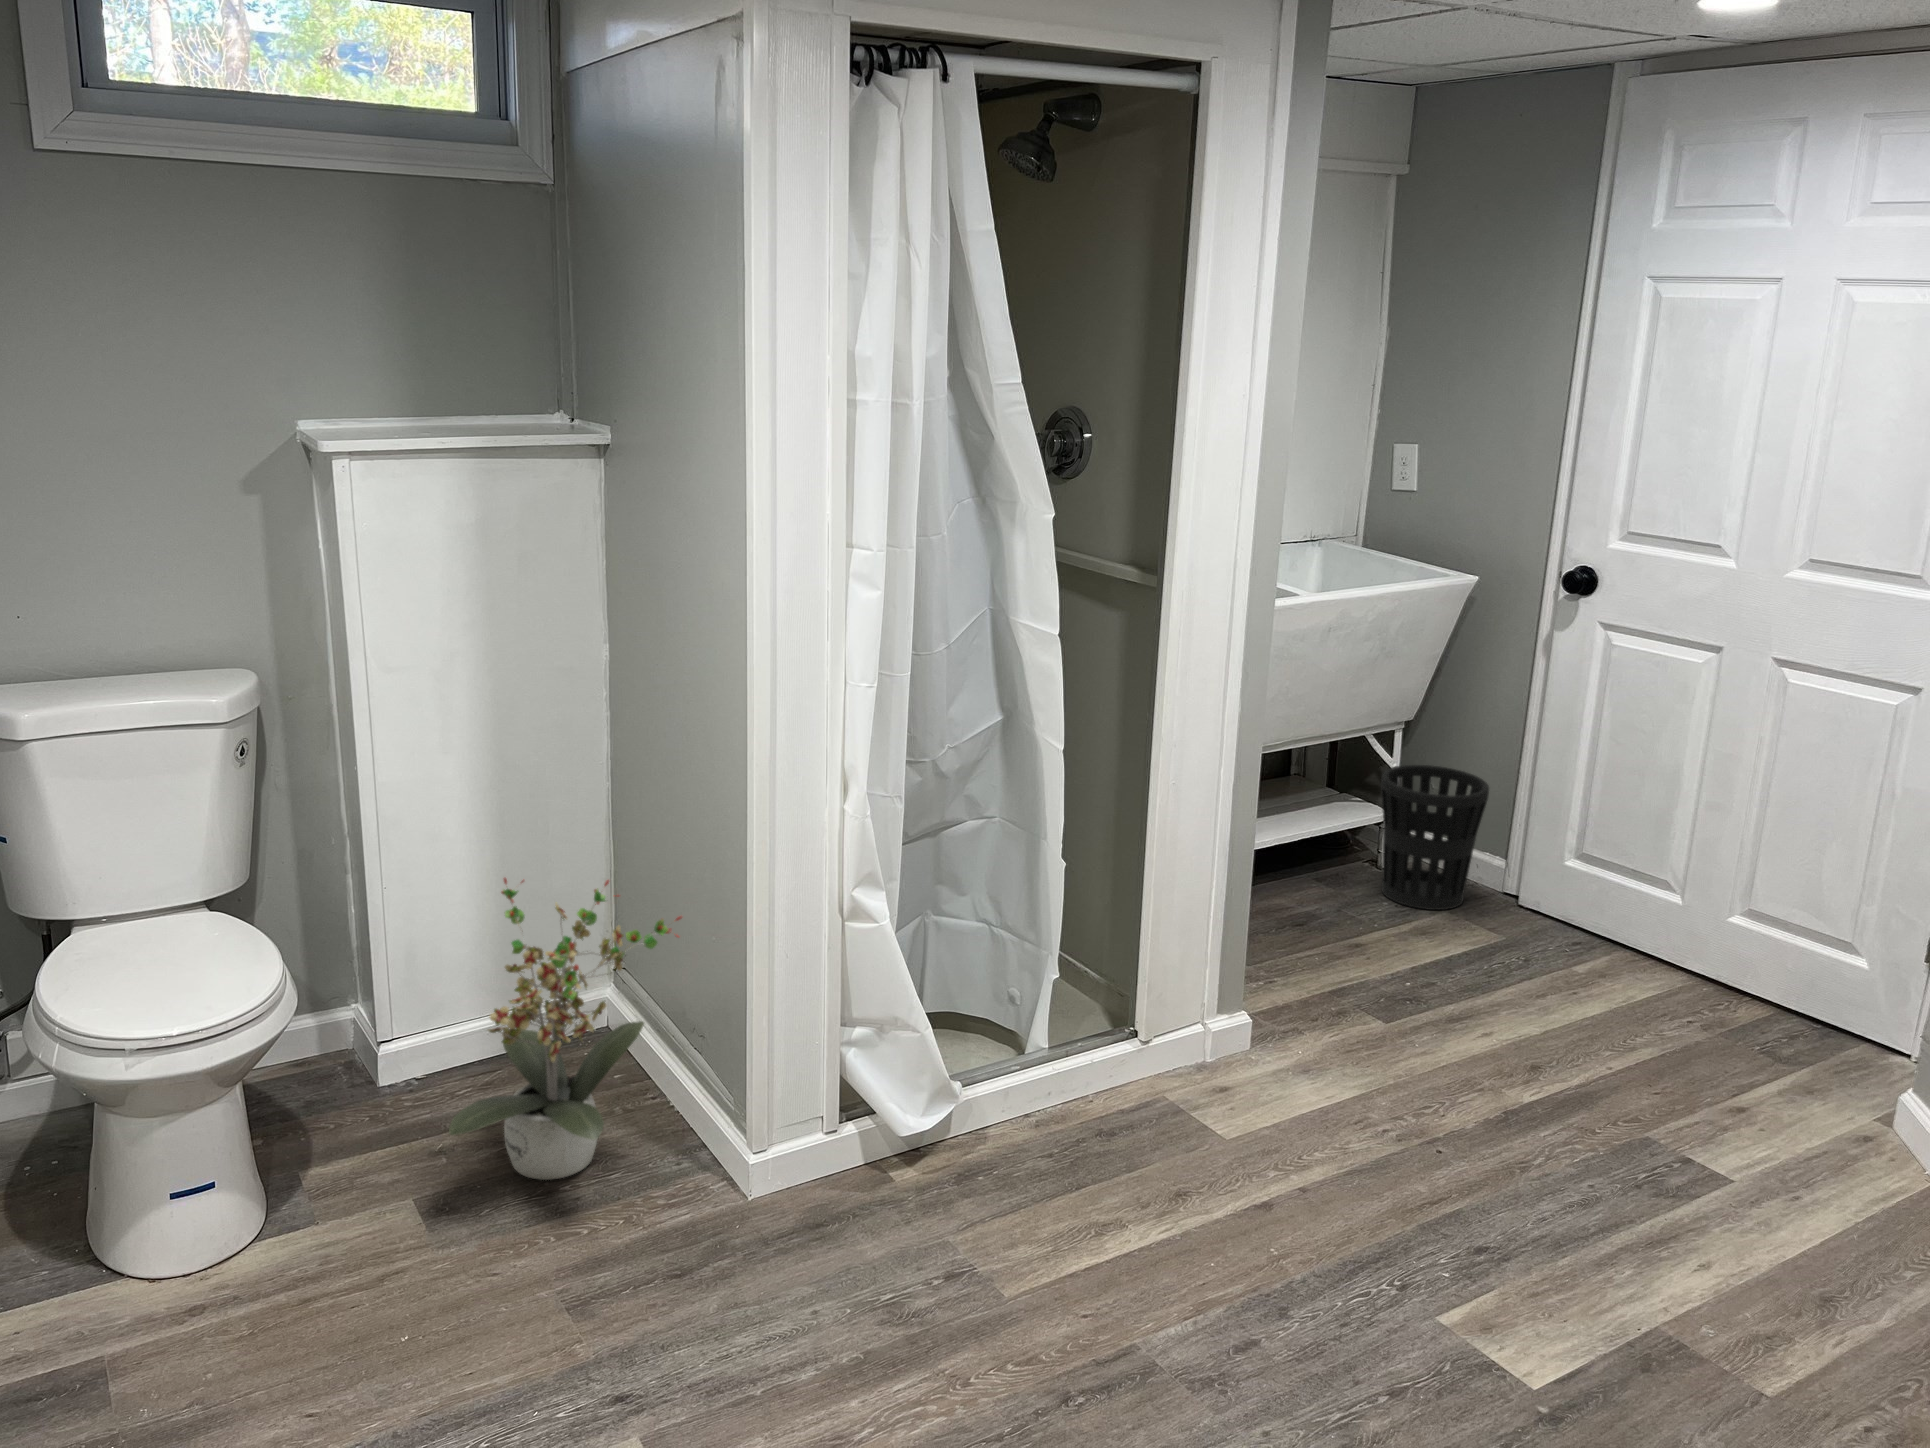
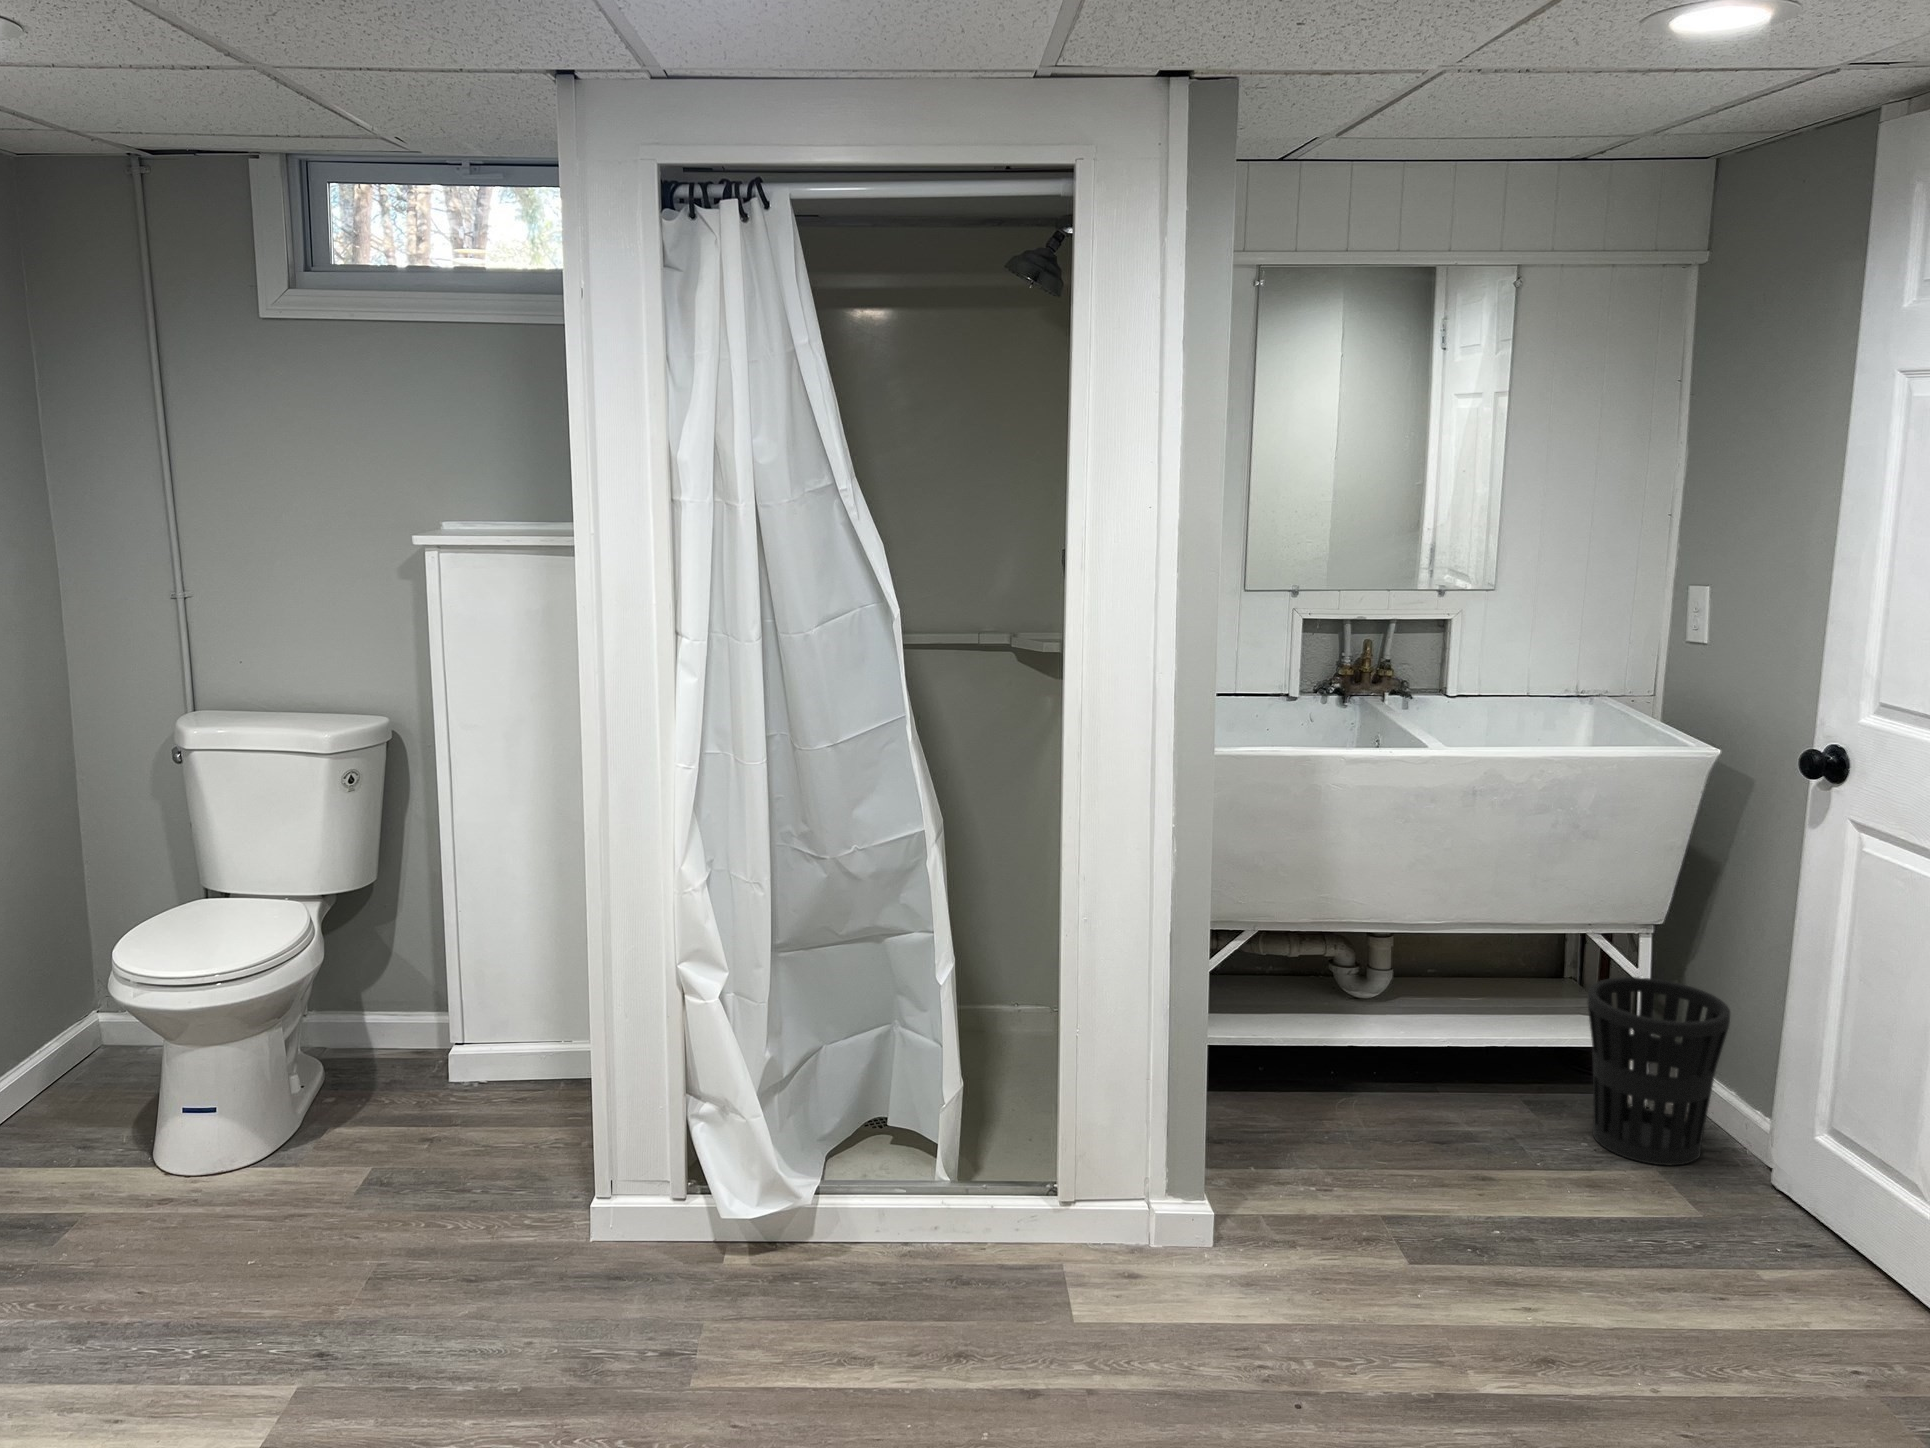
potted plant: present [449,878,682,1180] -> none [389,912,600,1180]

